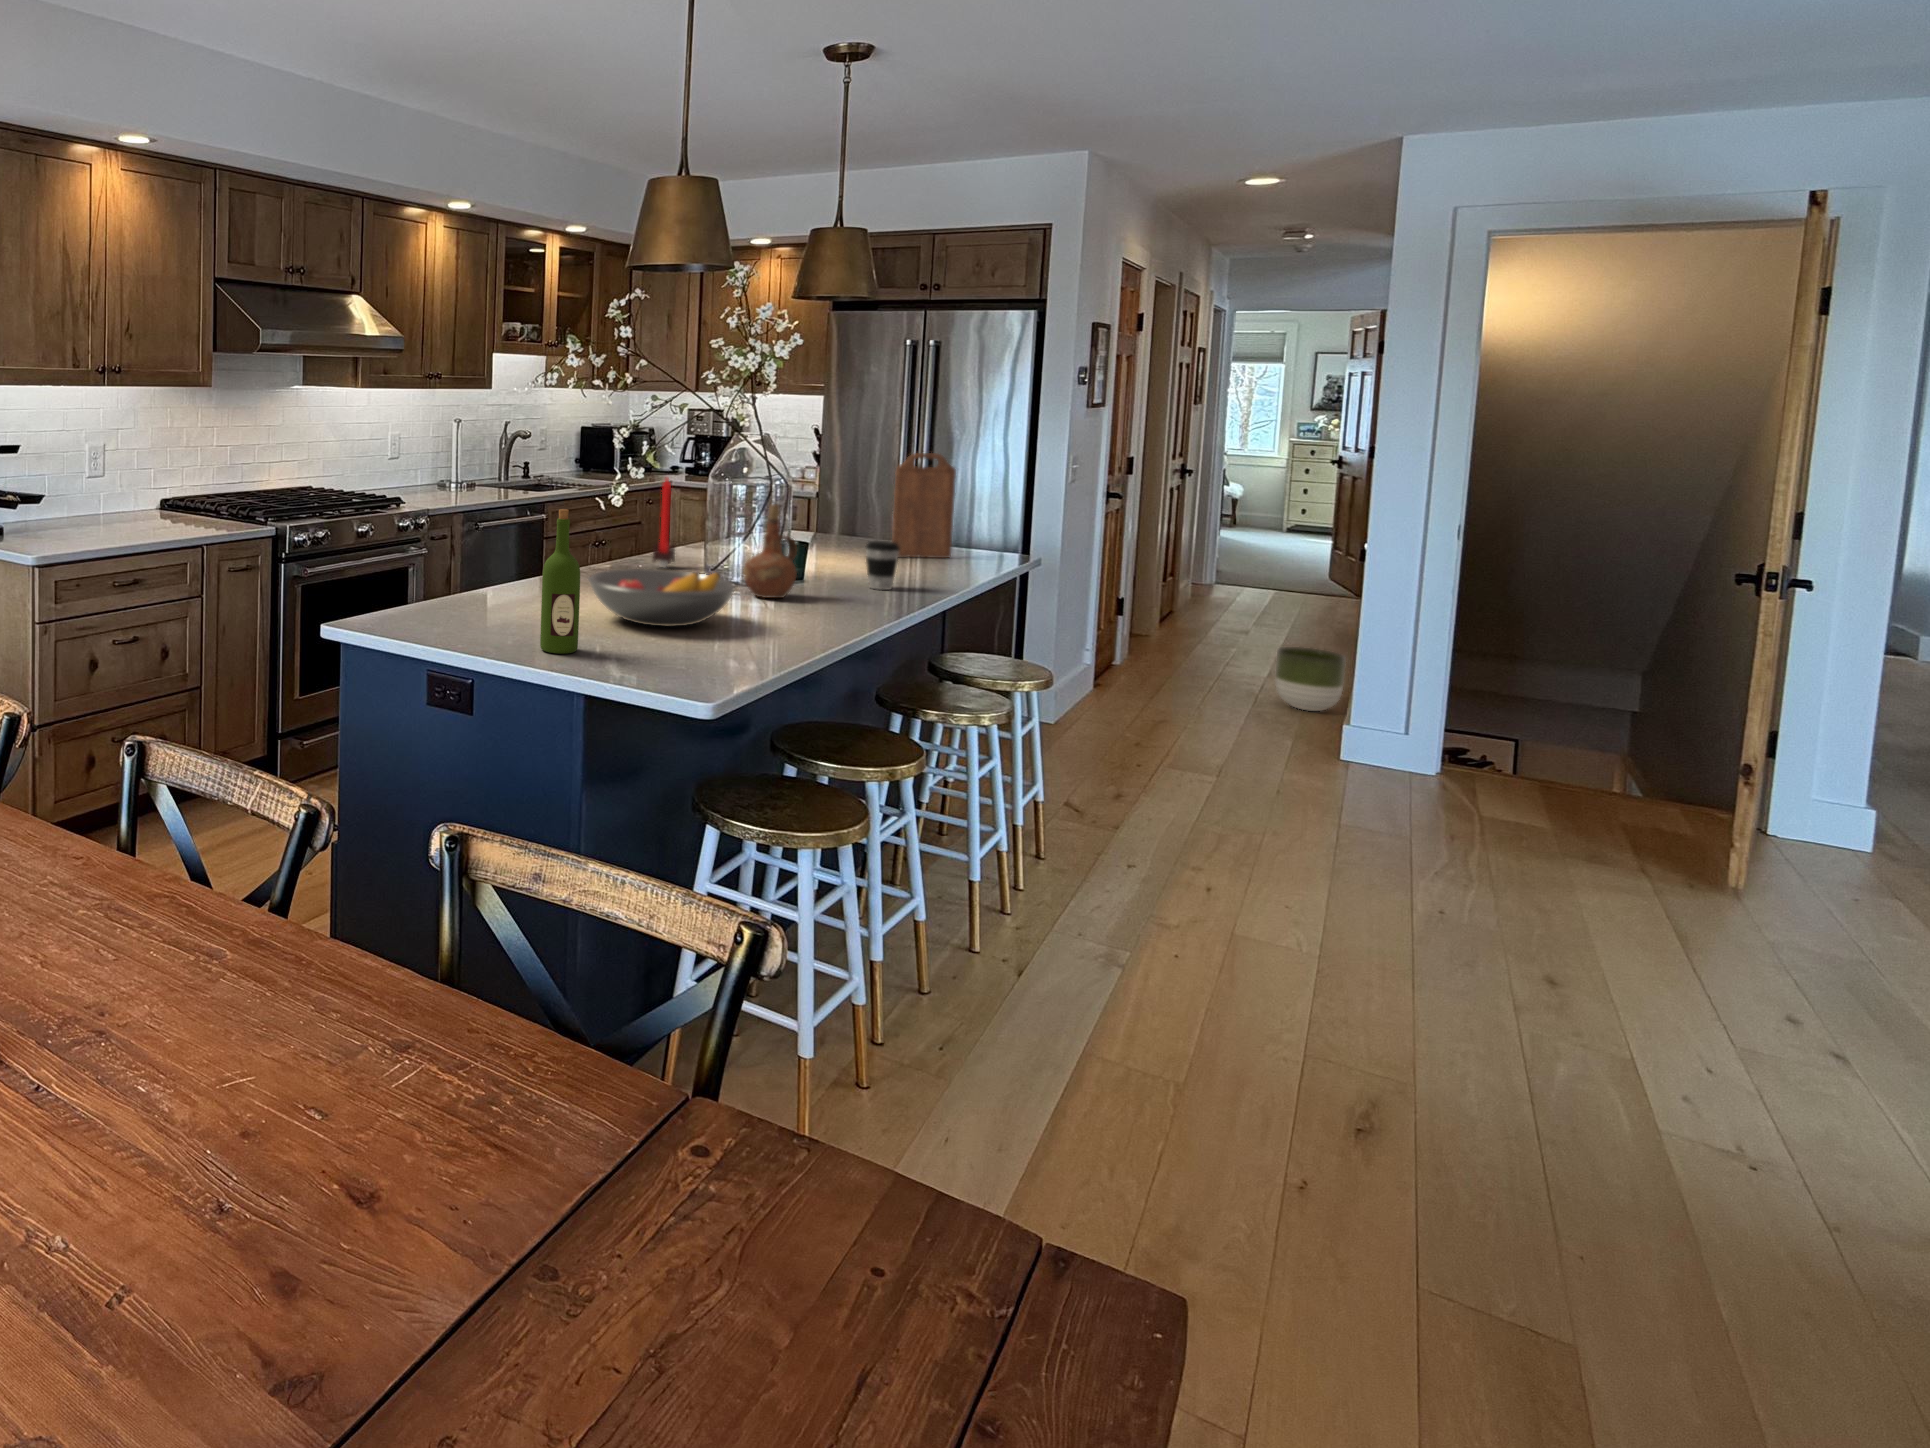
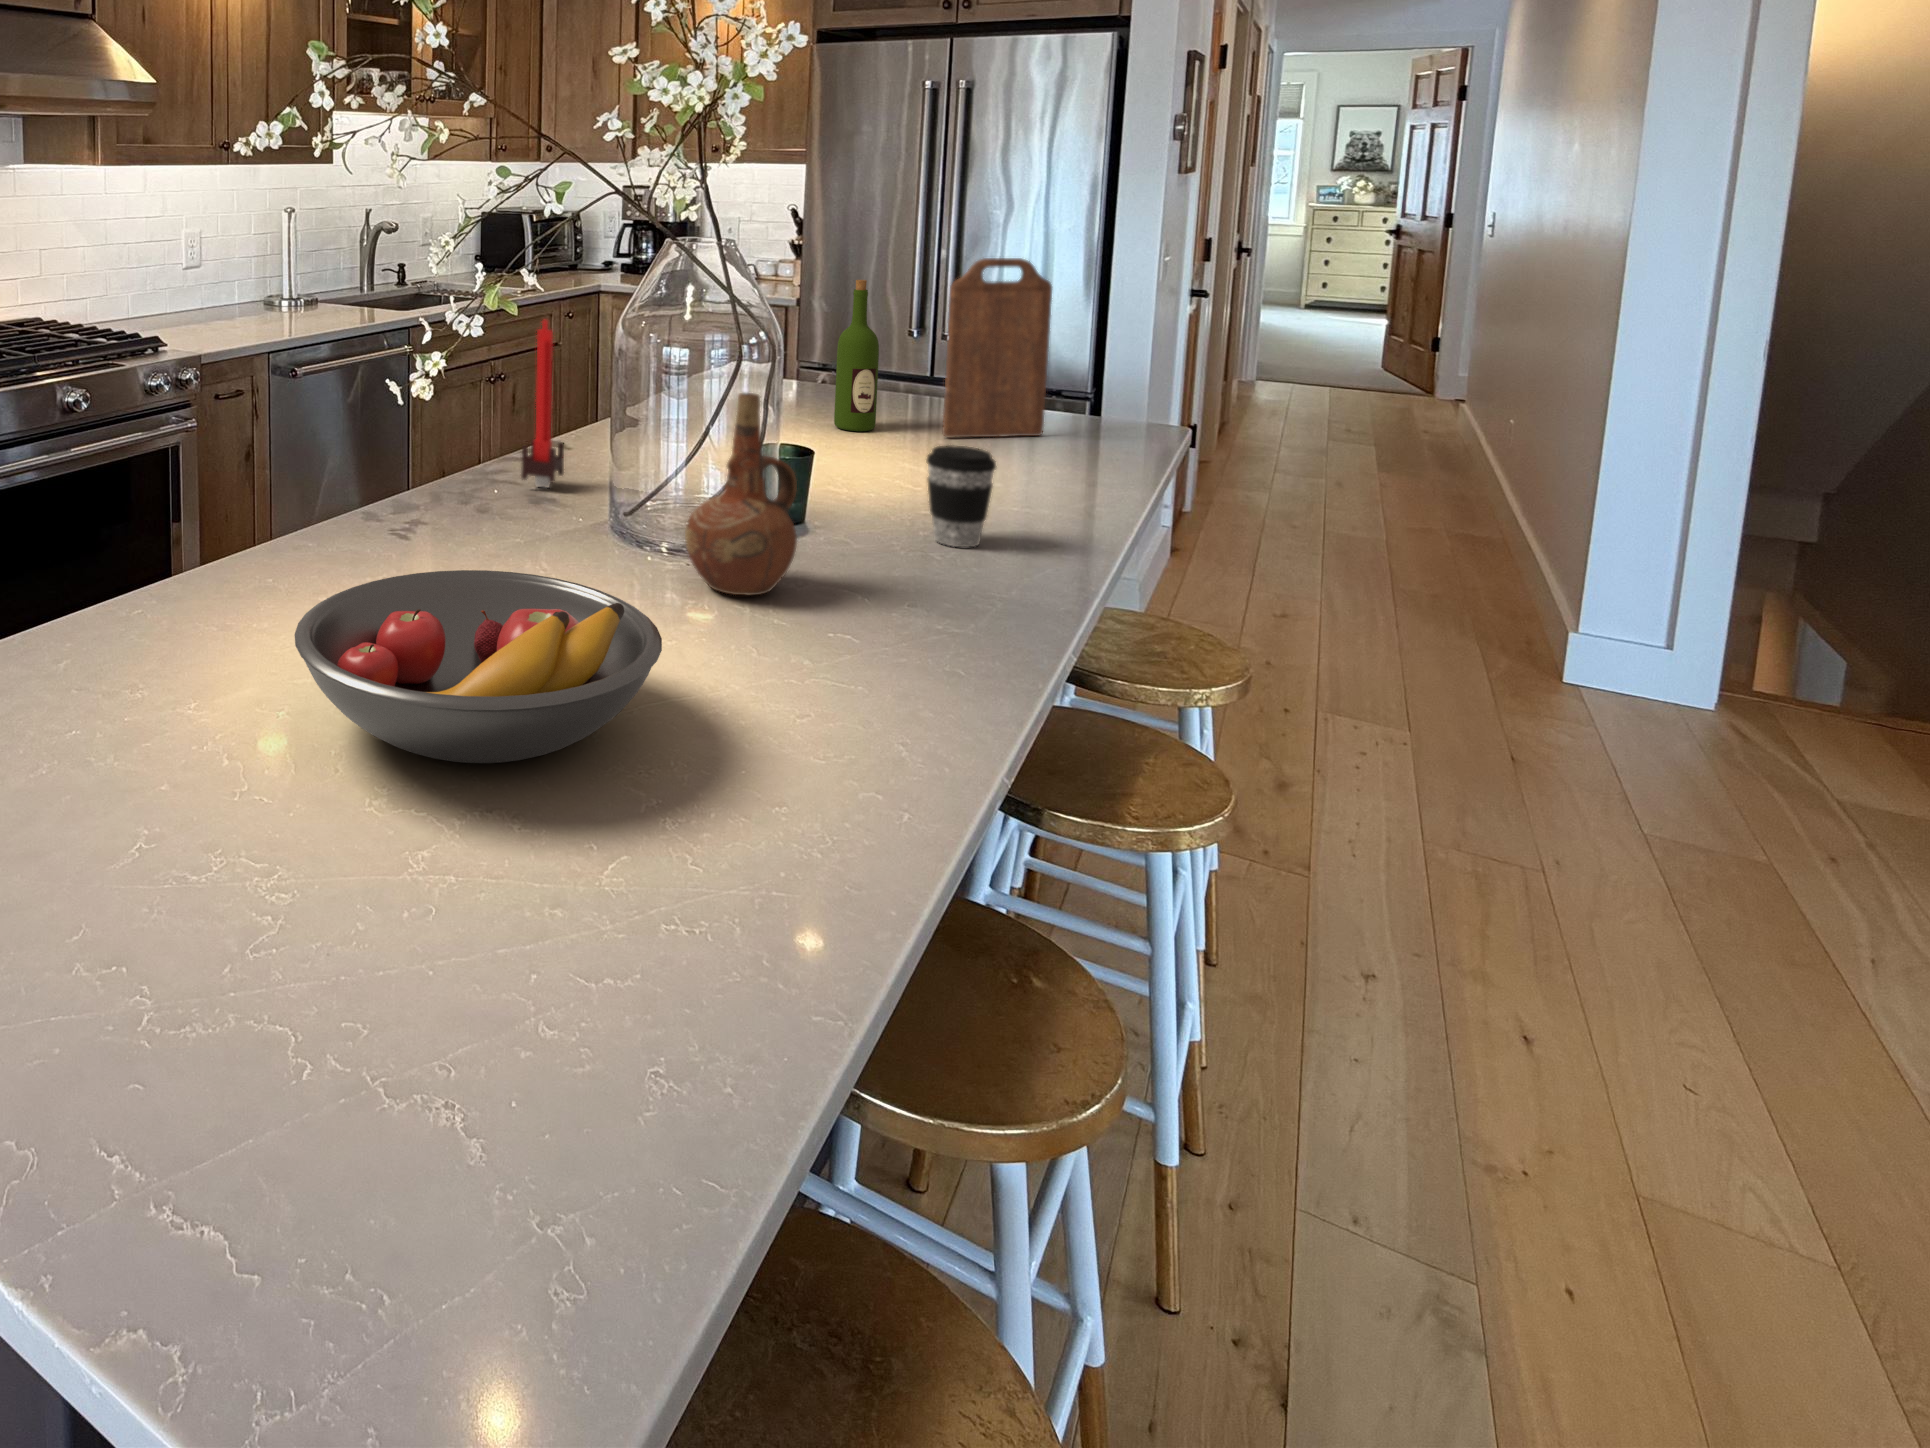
wine bottle: present [540,509,580,654] -> present [834,280,879,431]
planter: present [1275,647,1346,711] -> none [1424,497,1527,587]

